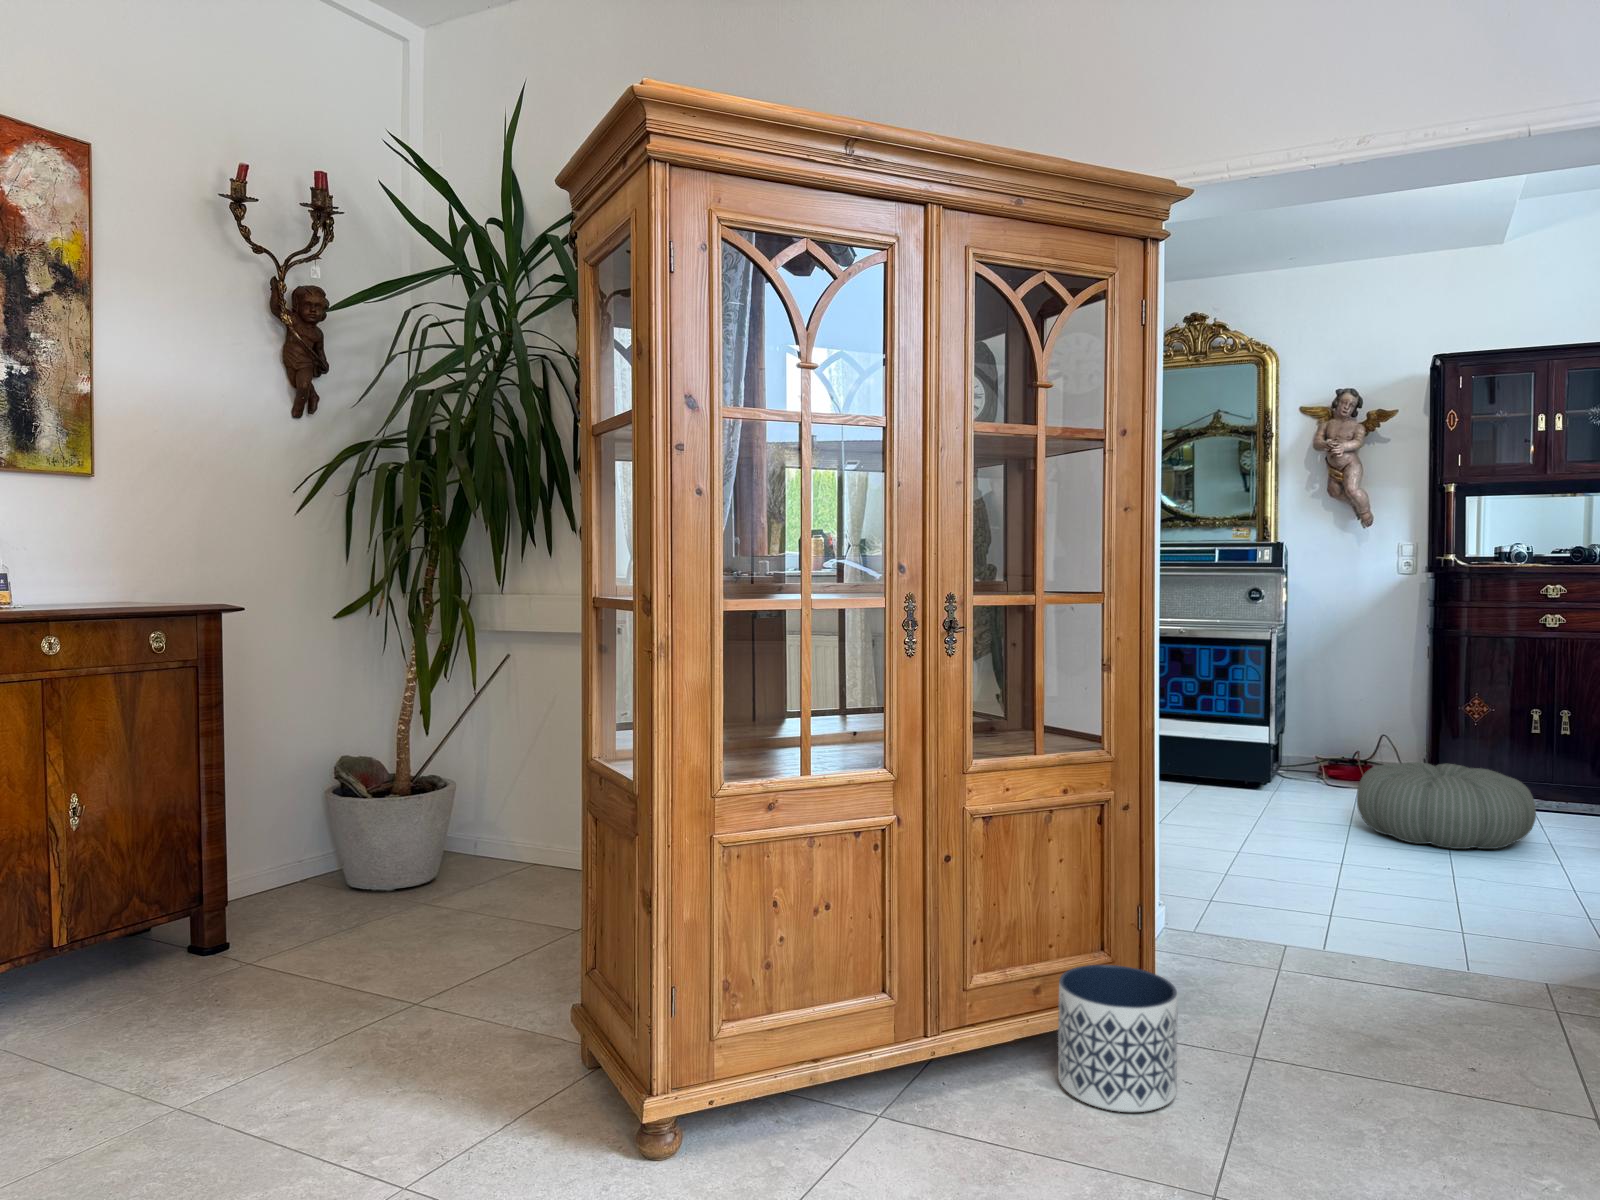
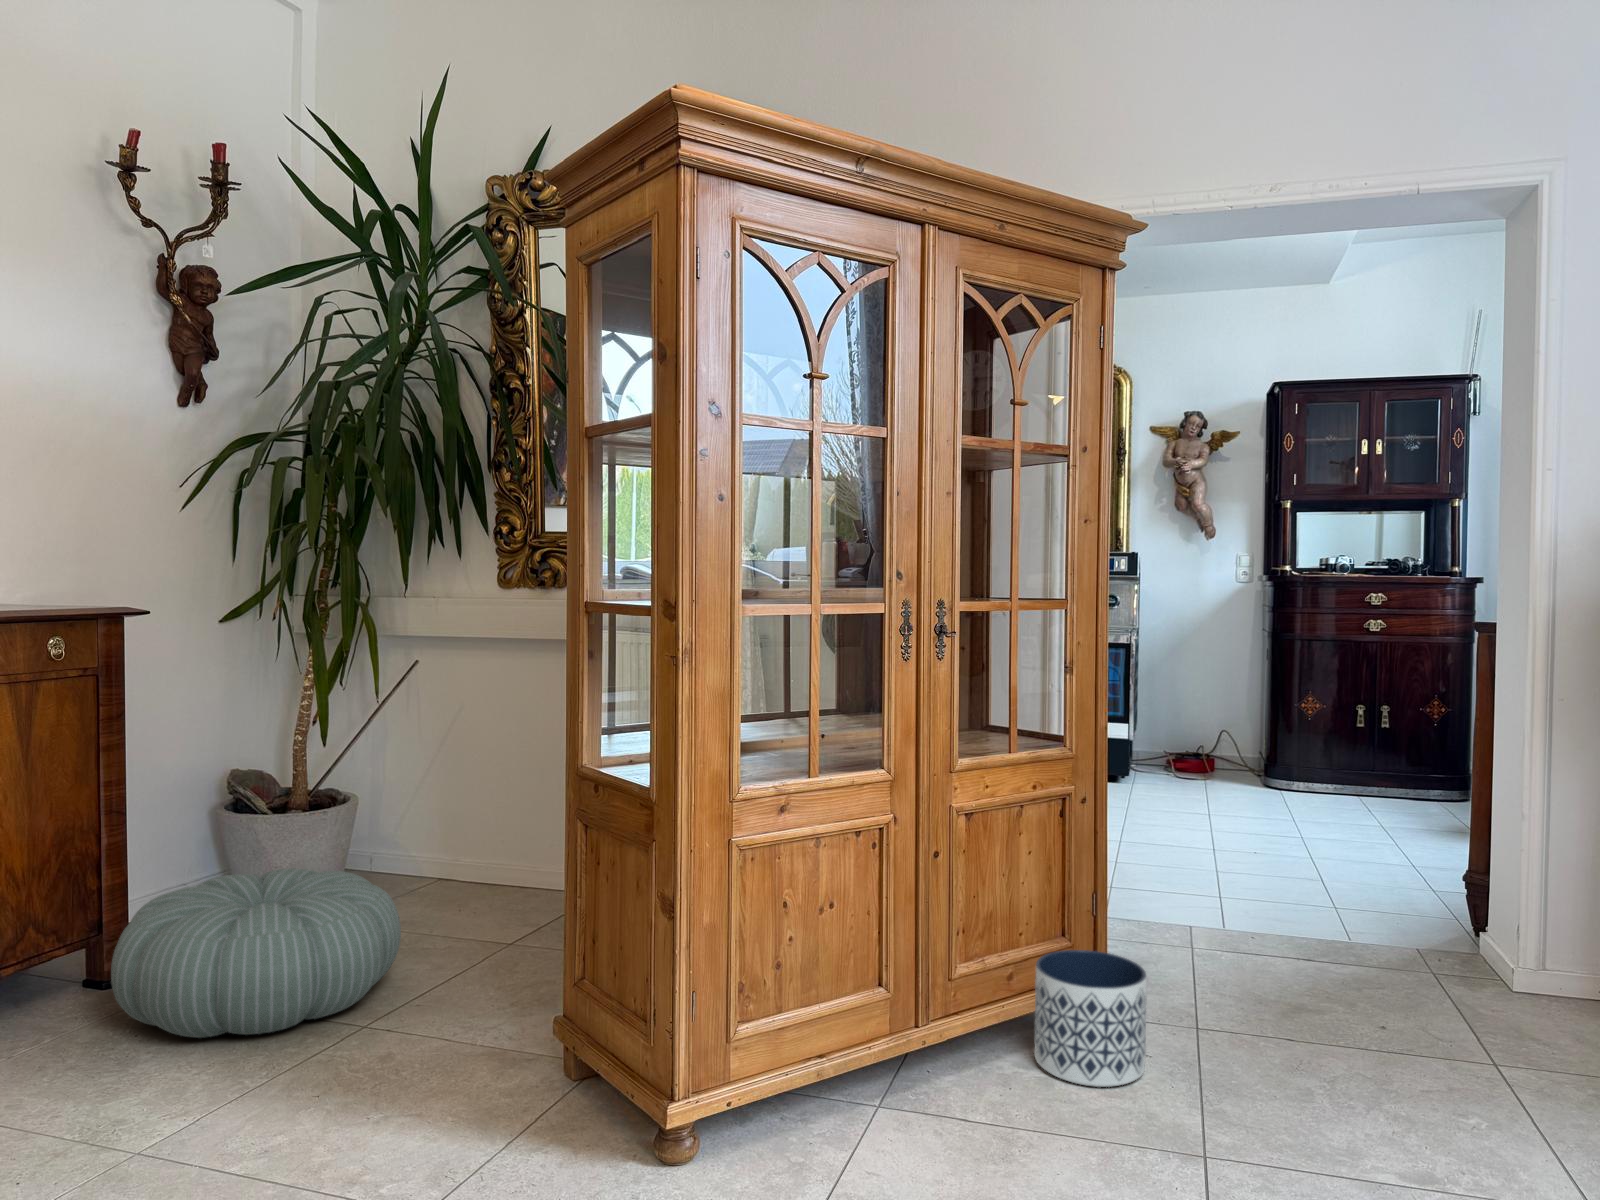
pouf: present [1357,762,1536,849] -> present [111,868,401,1038]

